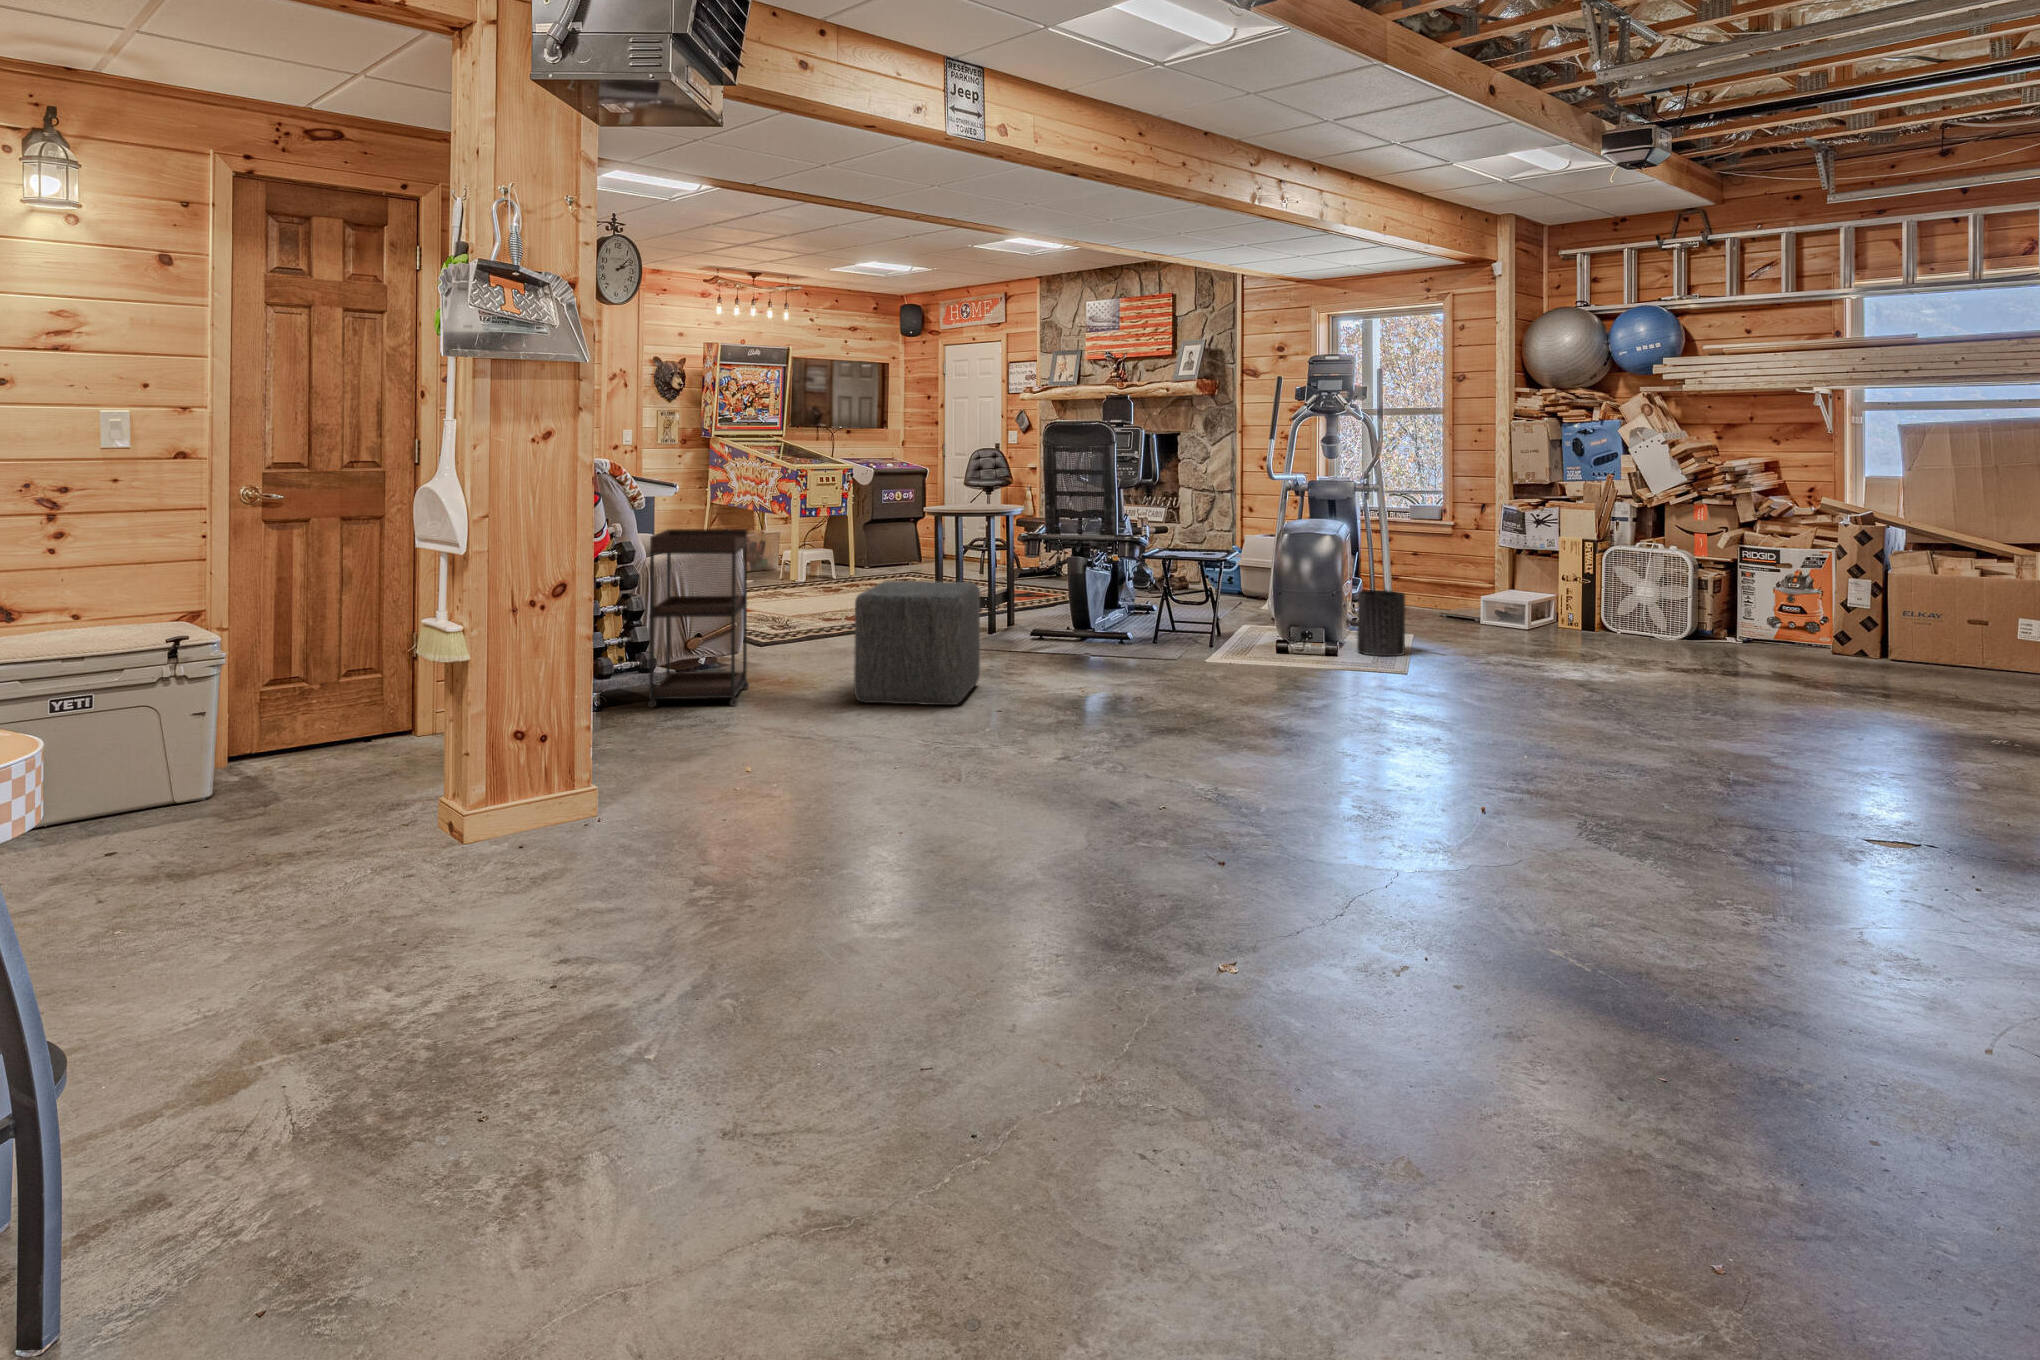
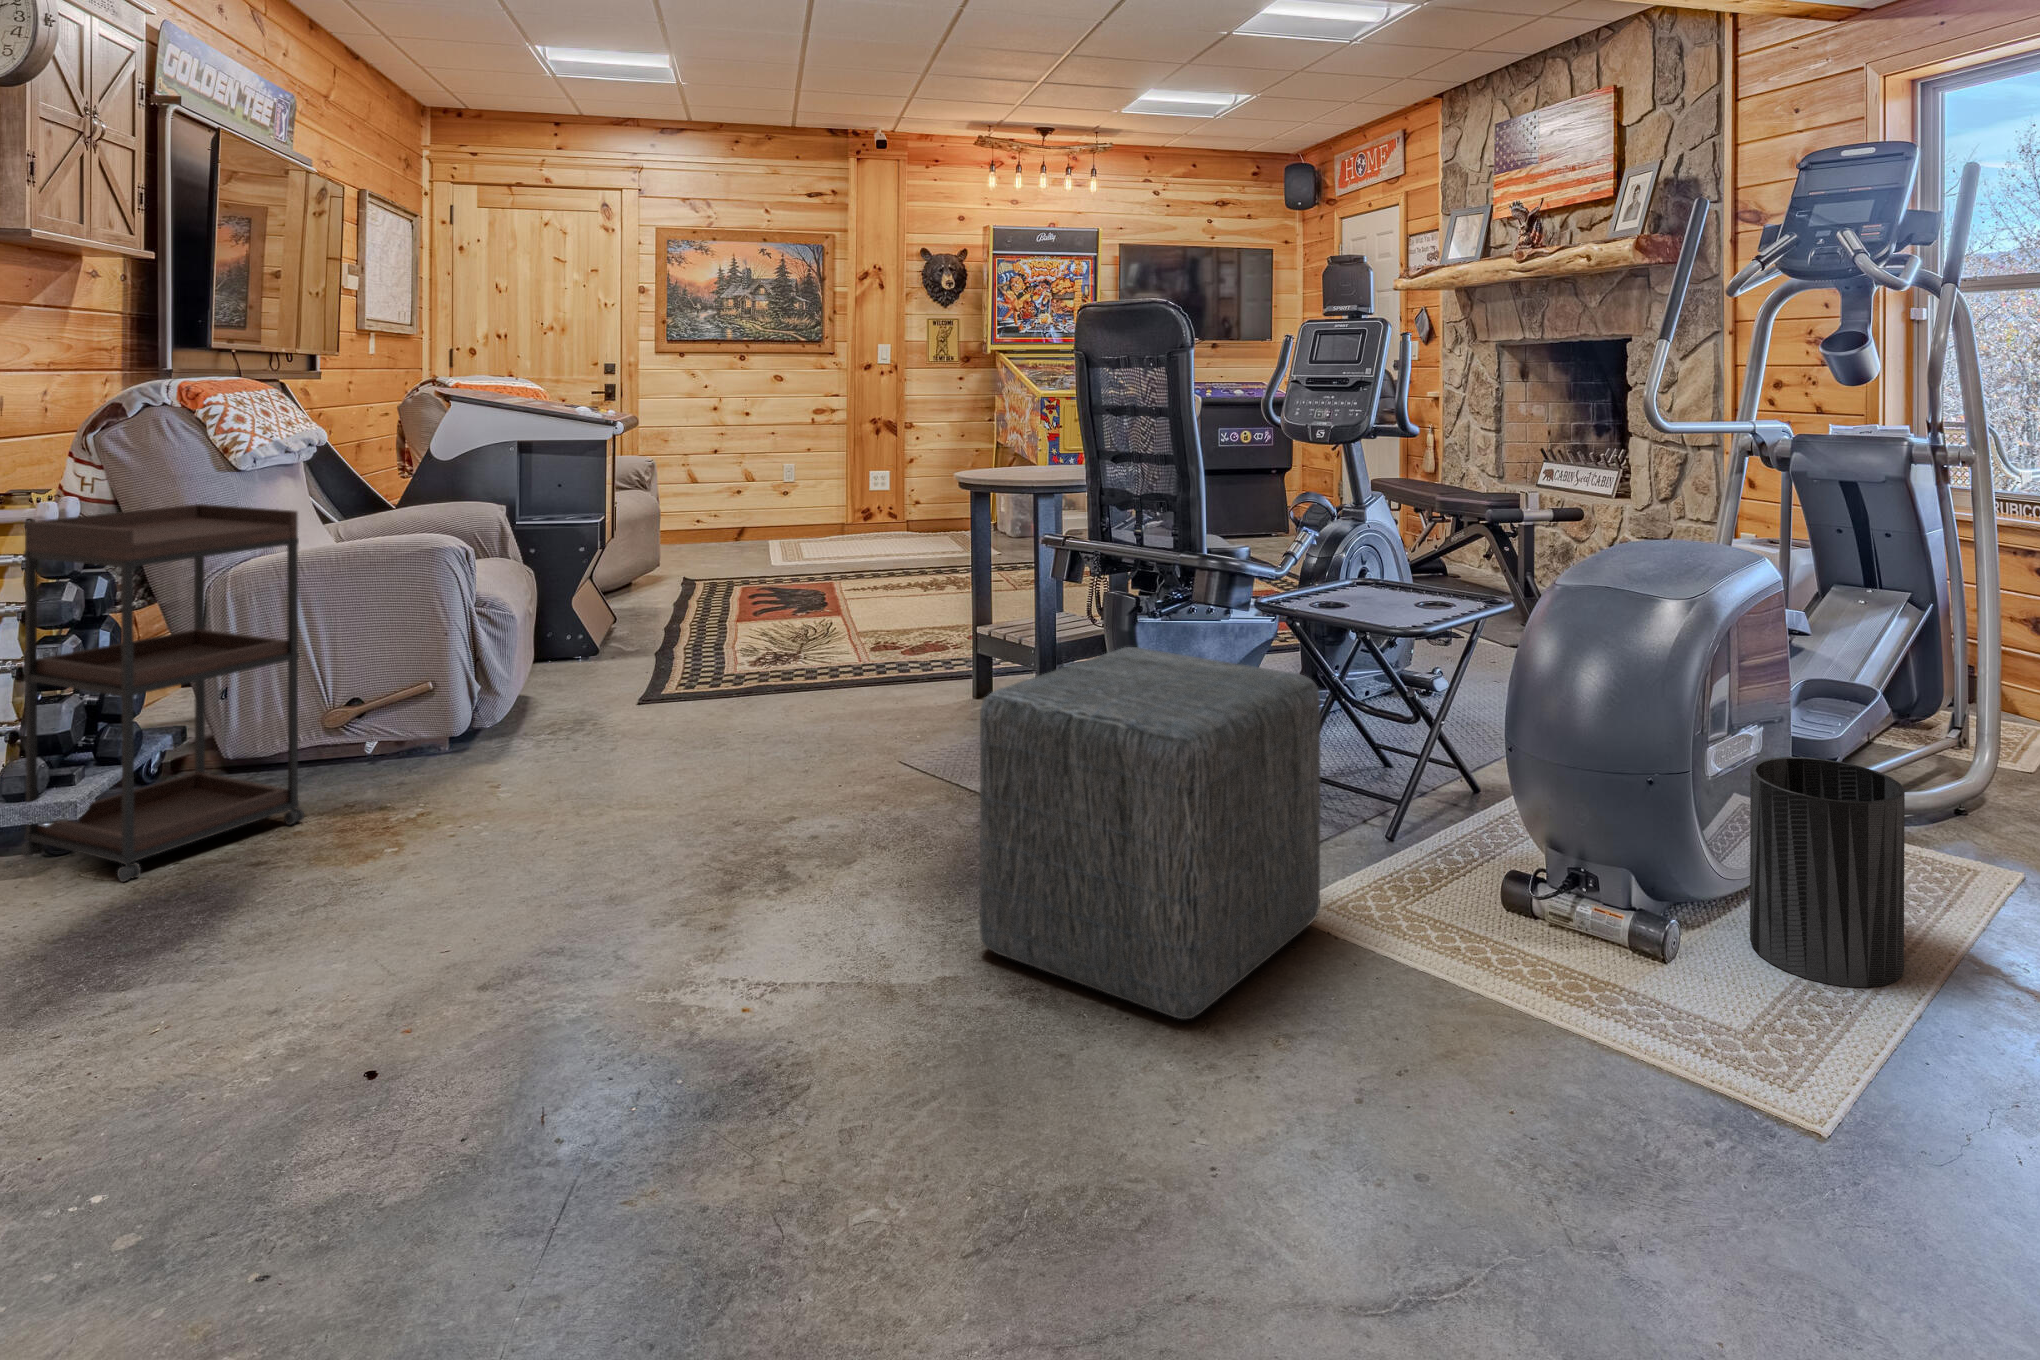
ottoman: present [854,581,980,705] -> present [980,647,1320,1019]

